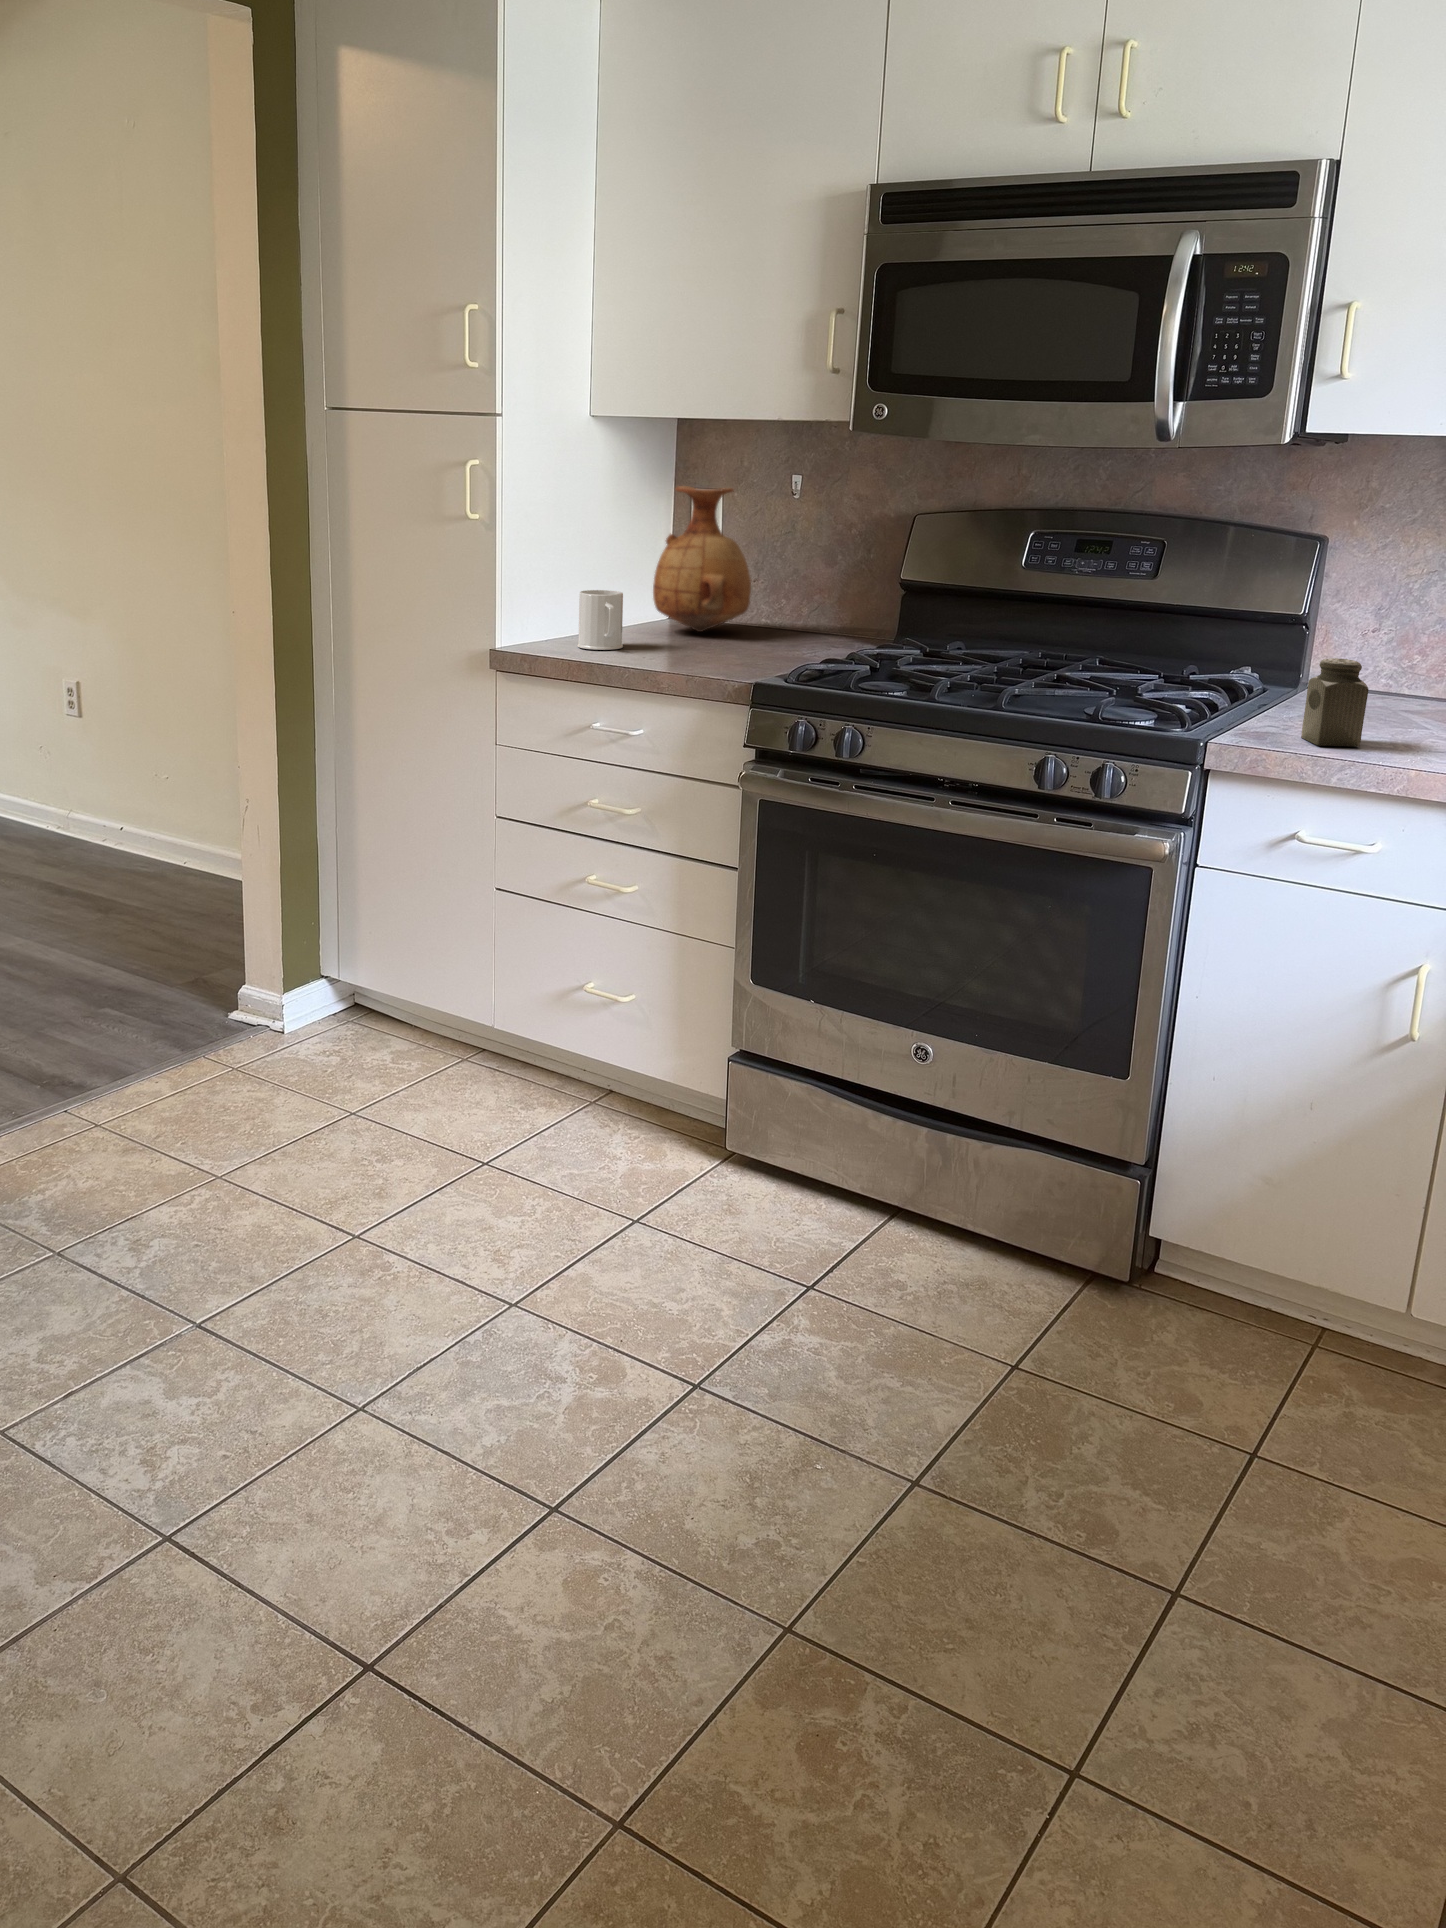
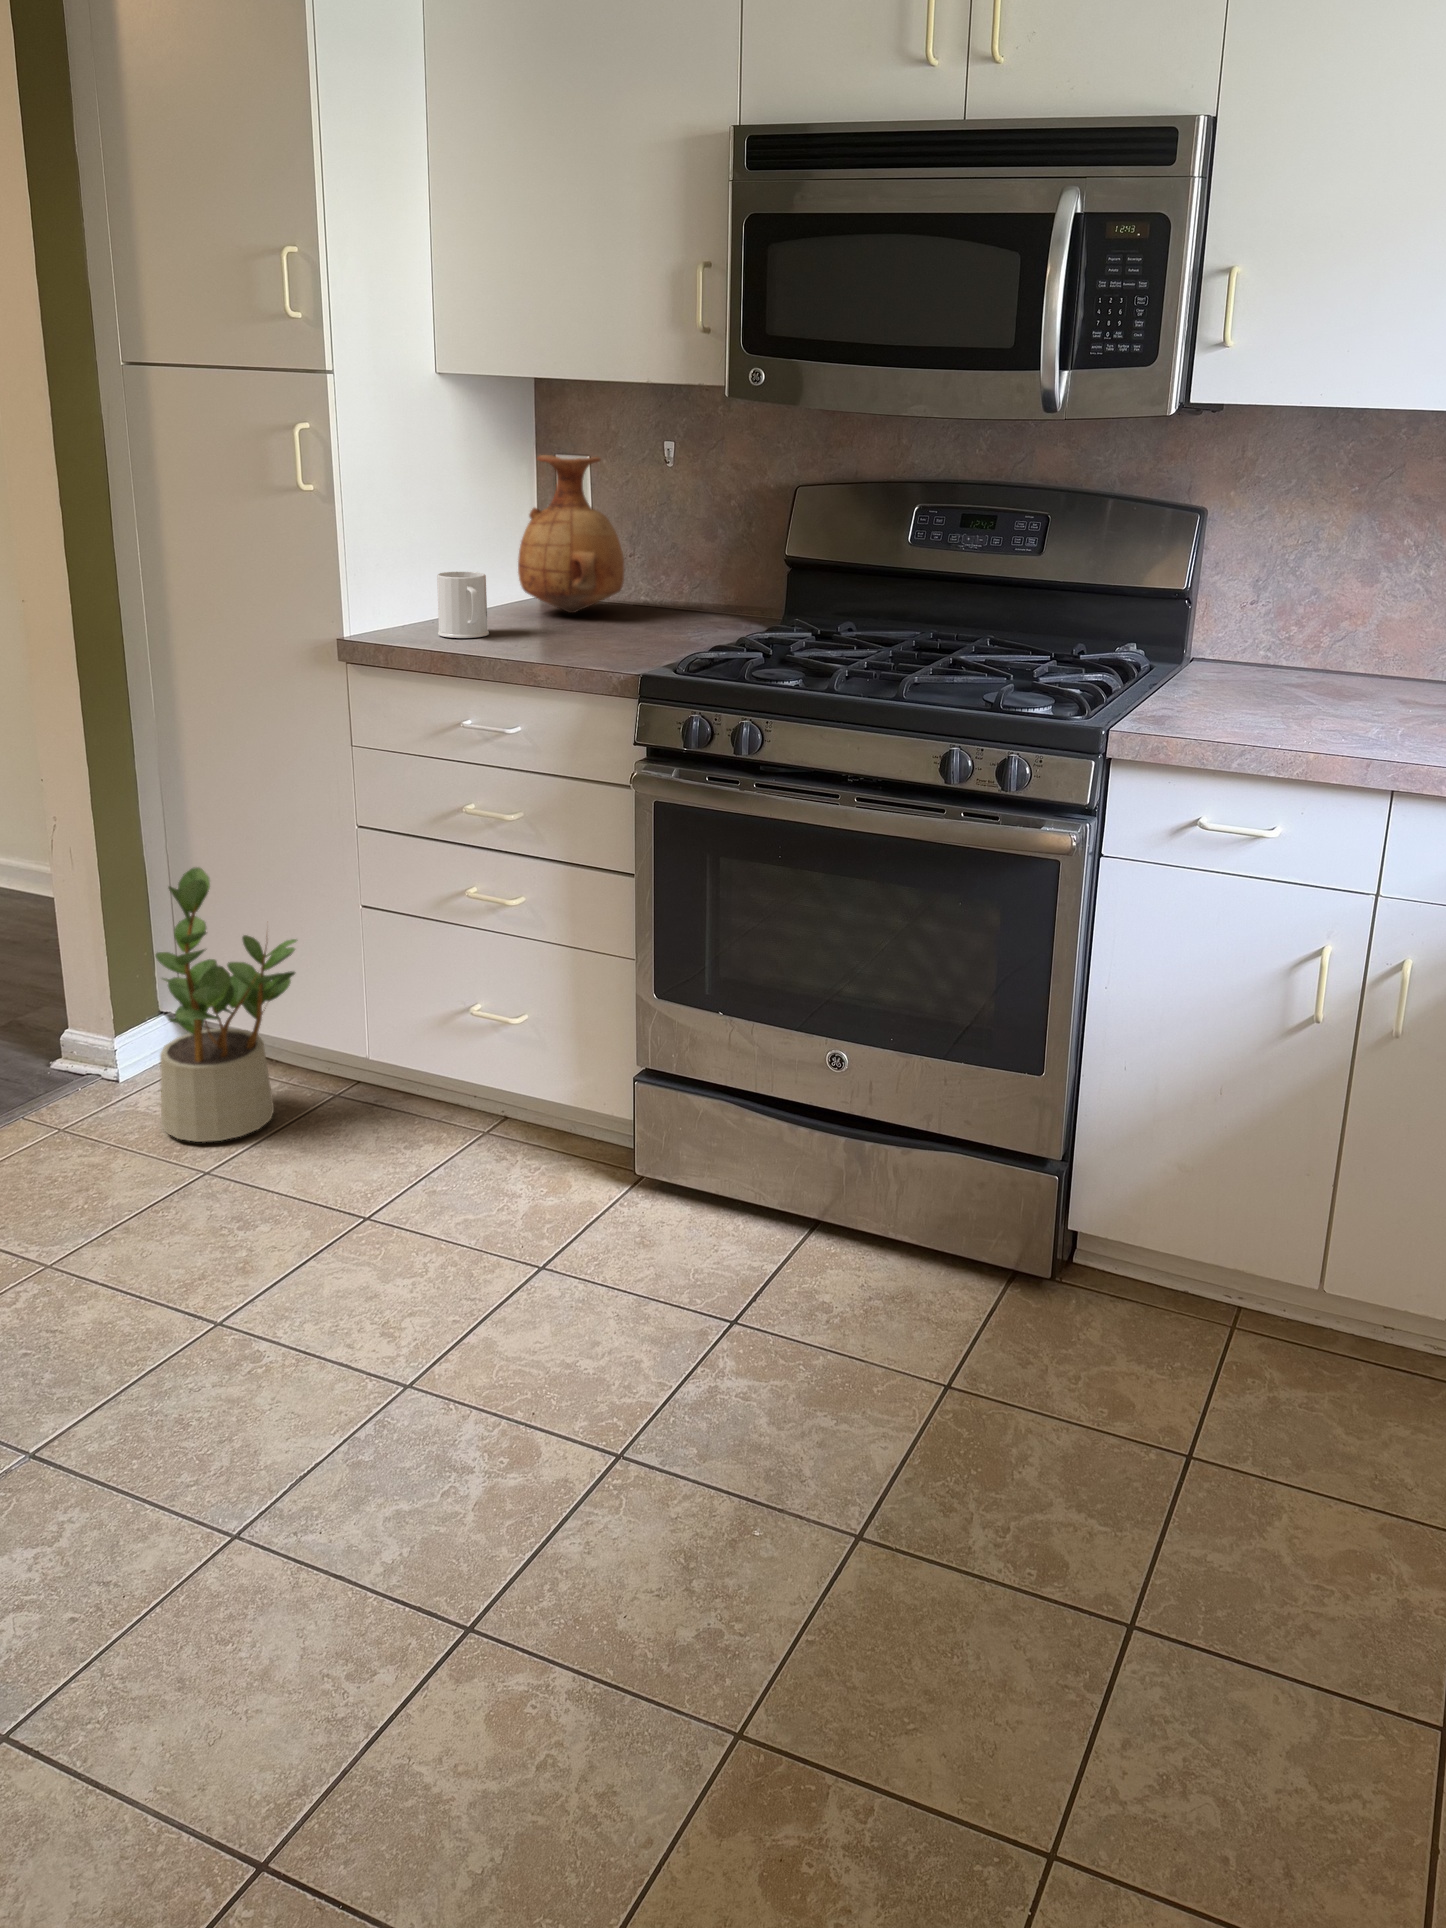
salt shaker: present [1301,658,1368,746] -> none [1201,638,1265,728]
potted plant: none [313,846,439,1093] -> present [155,867,297,1142]

